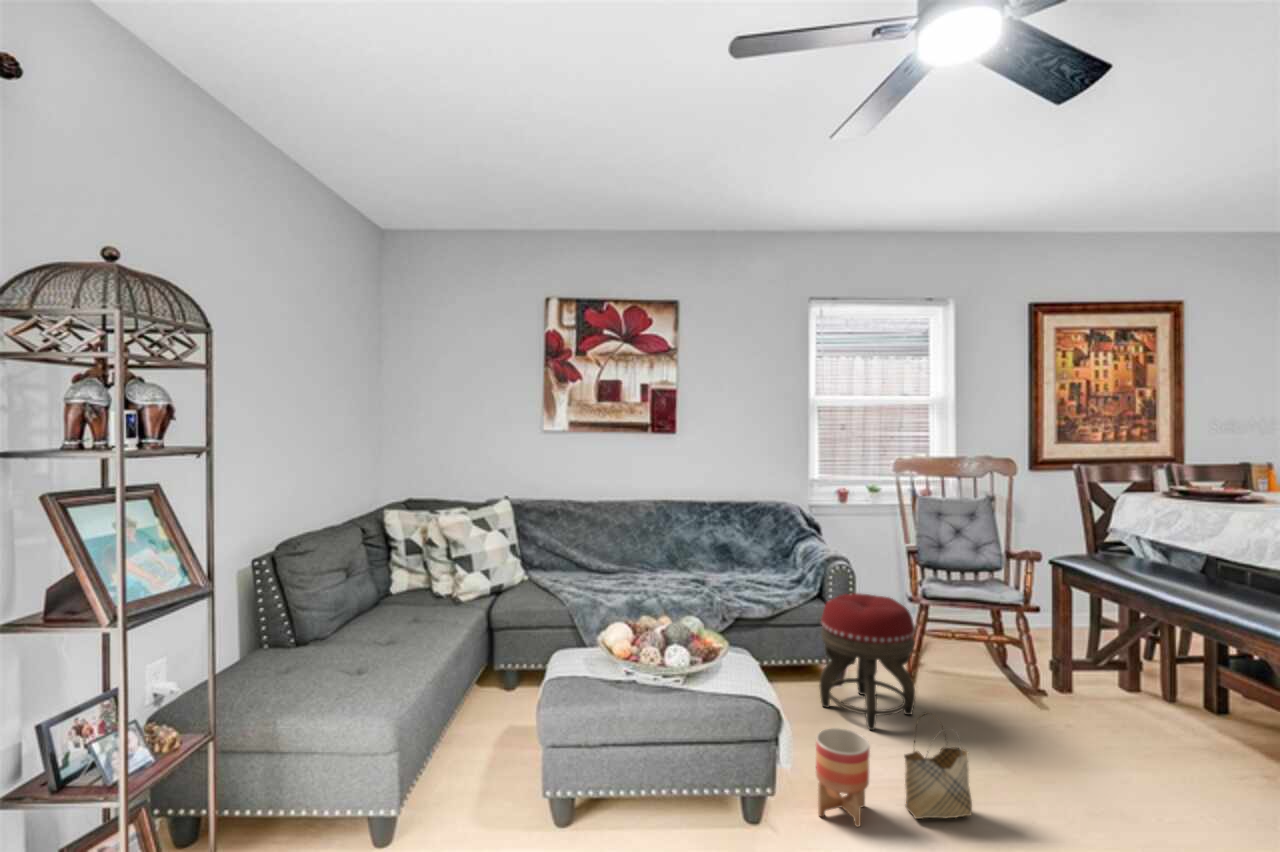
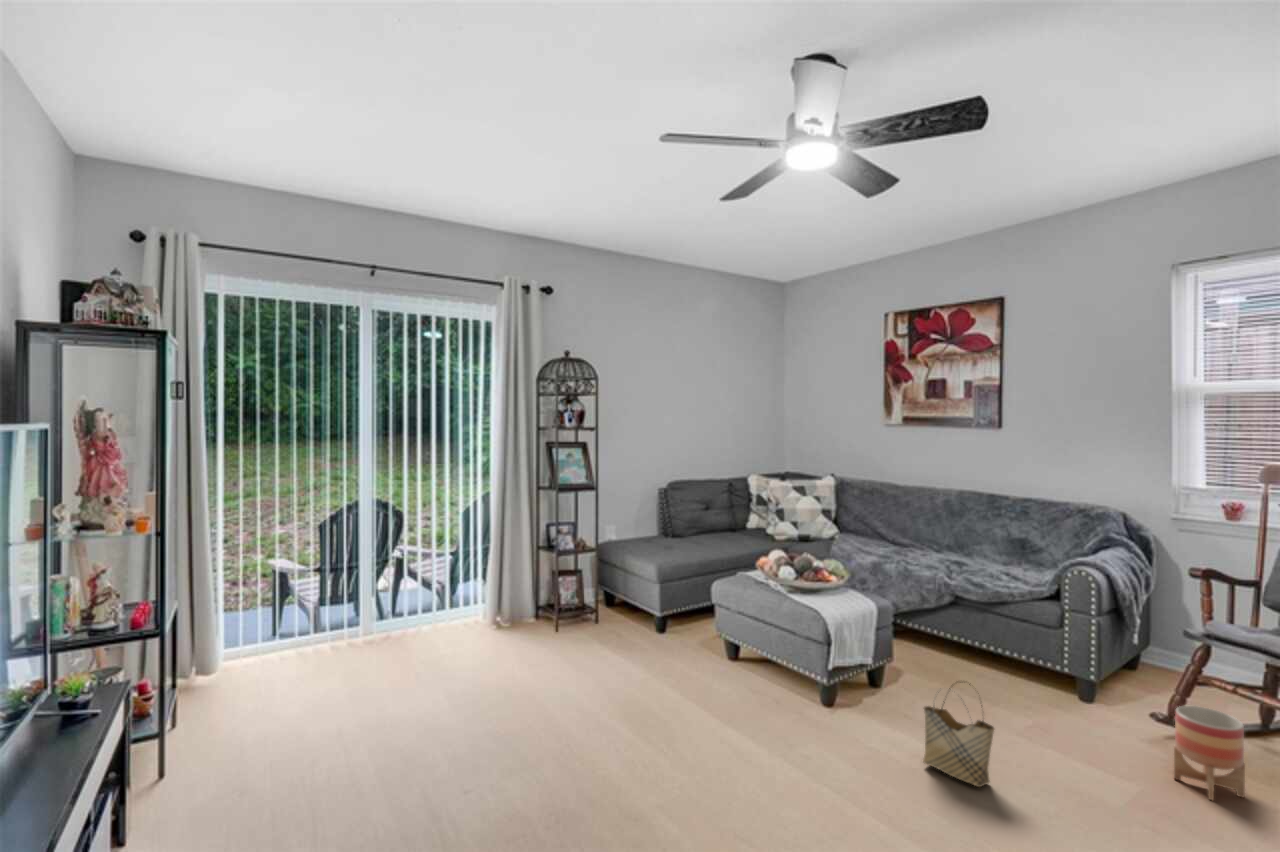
footstool: present [819,593,915,730] -> none [1006,595,1121,743]
planter: present [816,728,870,827] -> present [1174,706,1245,801]

